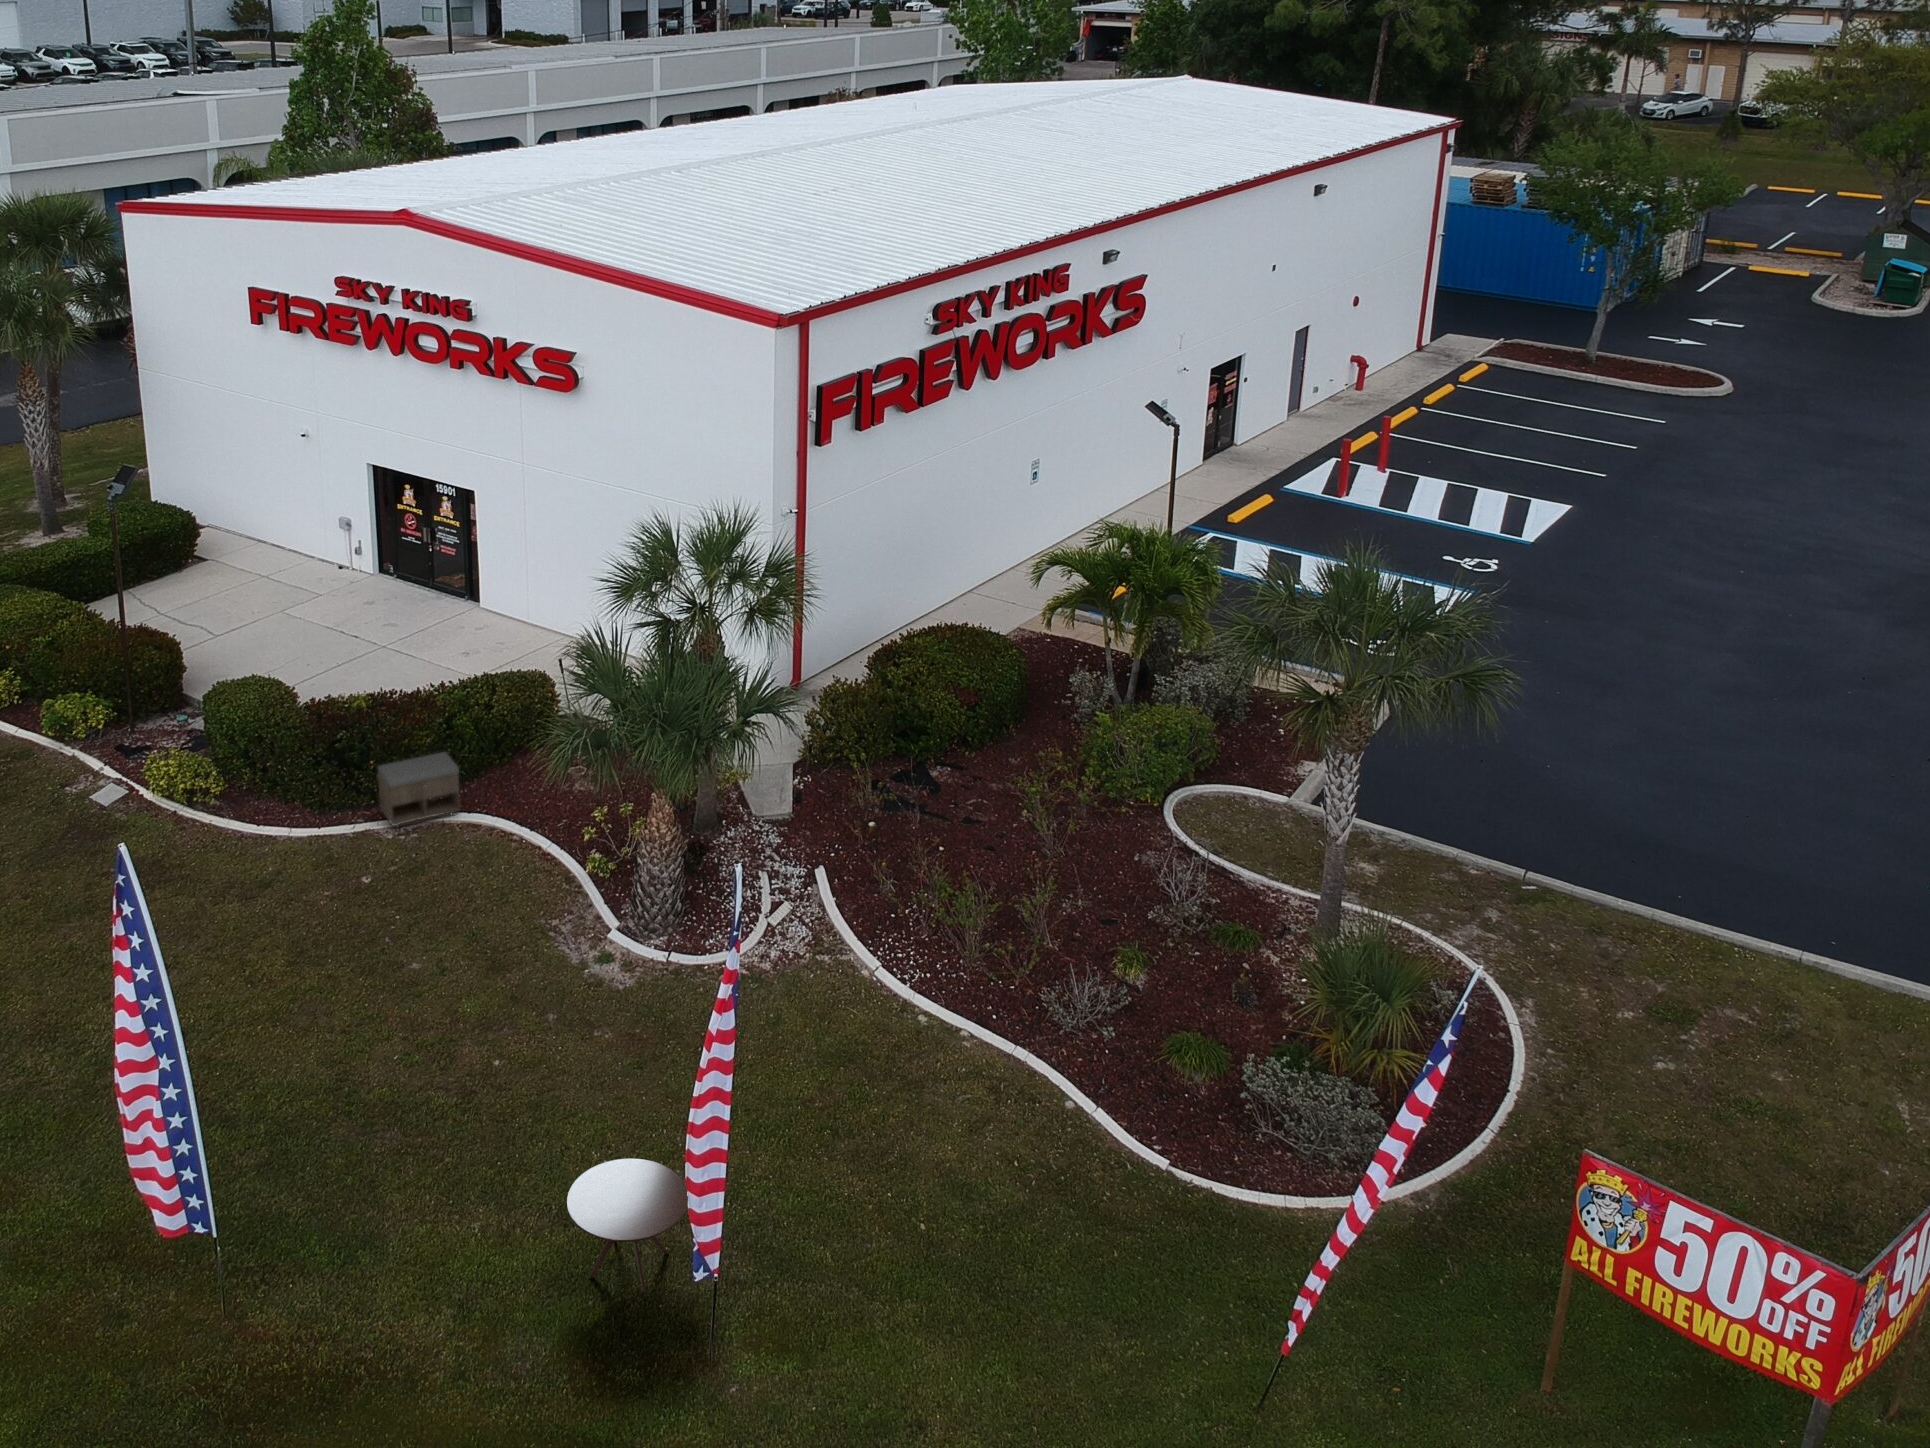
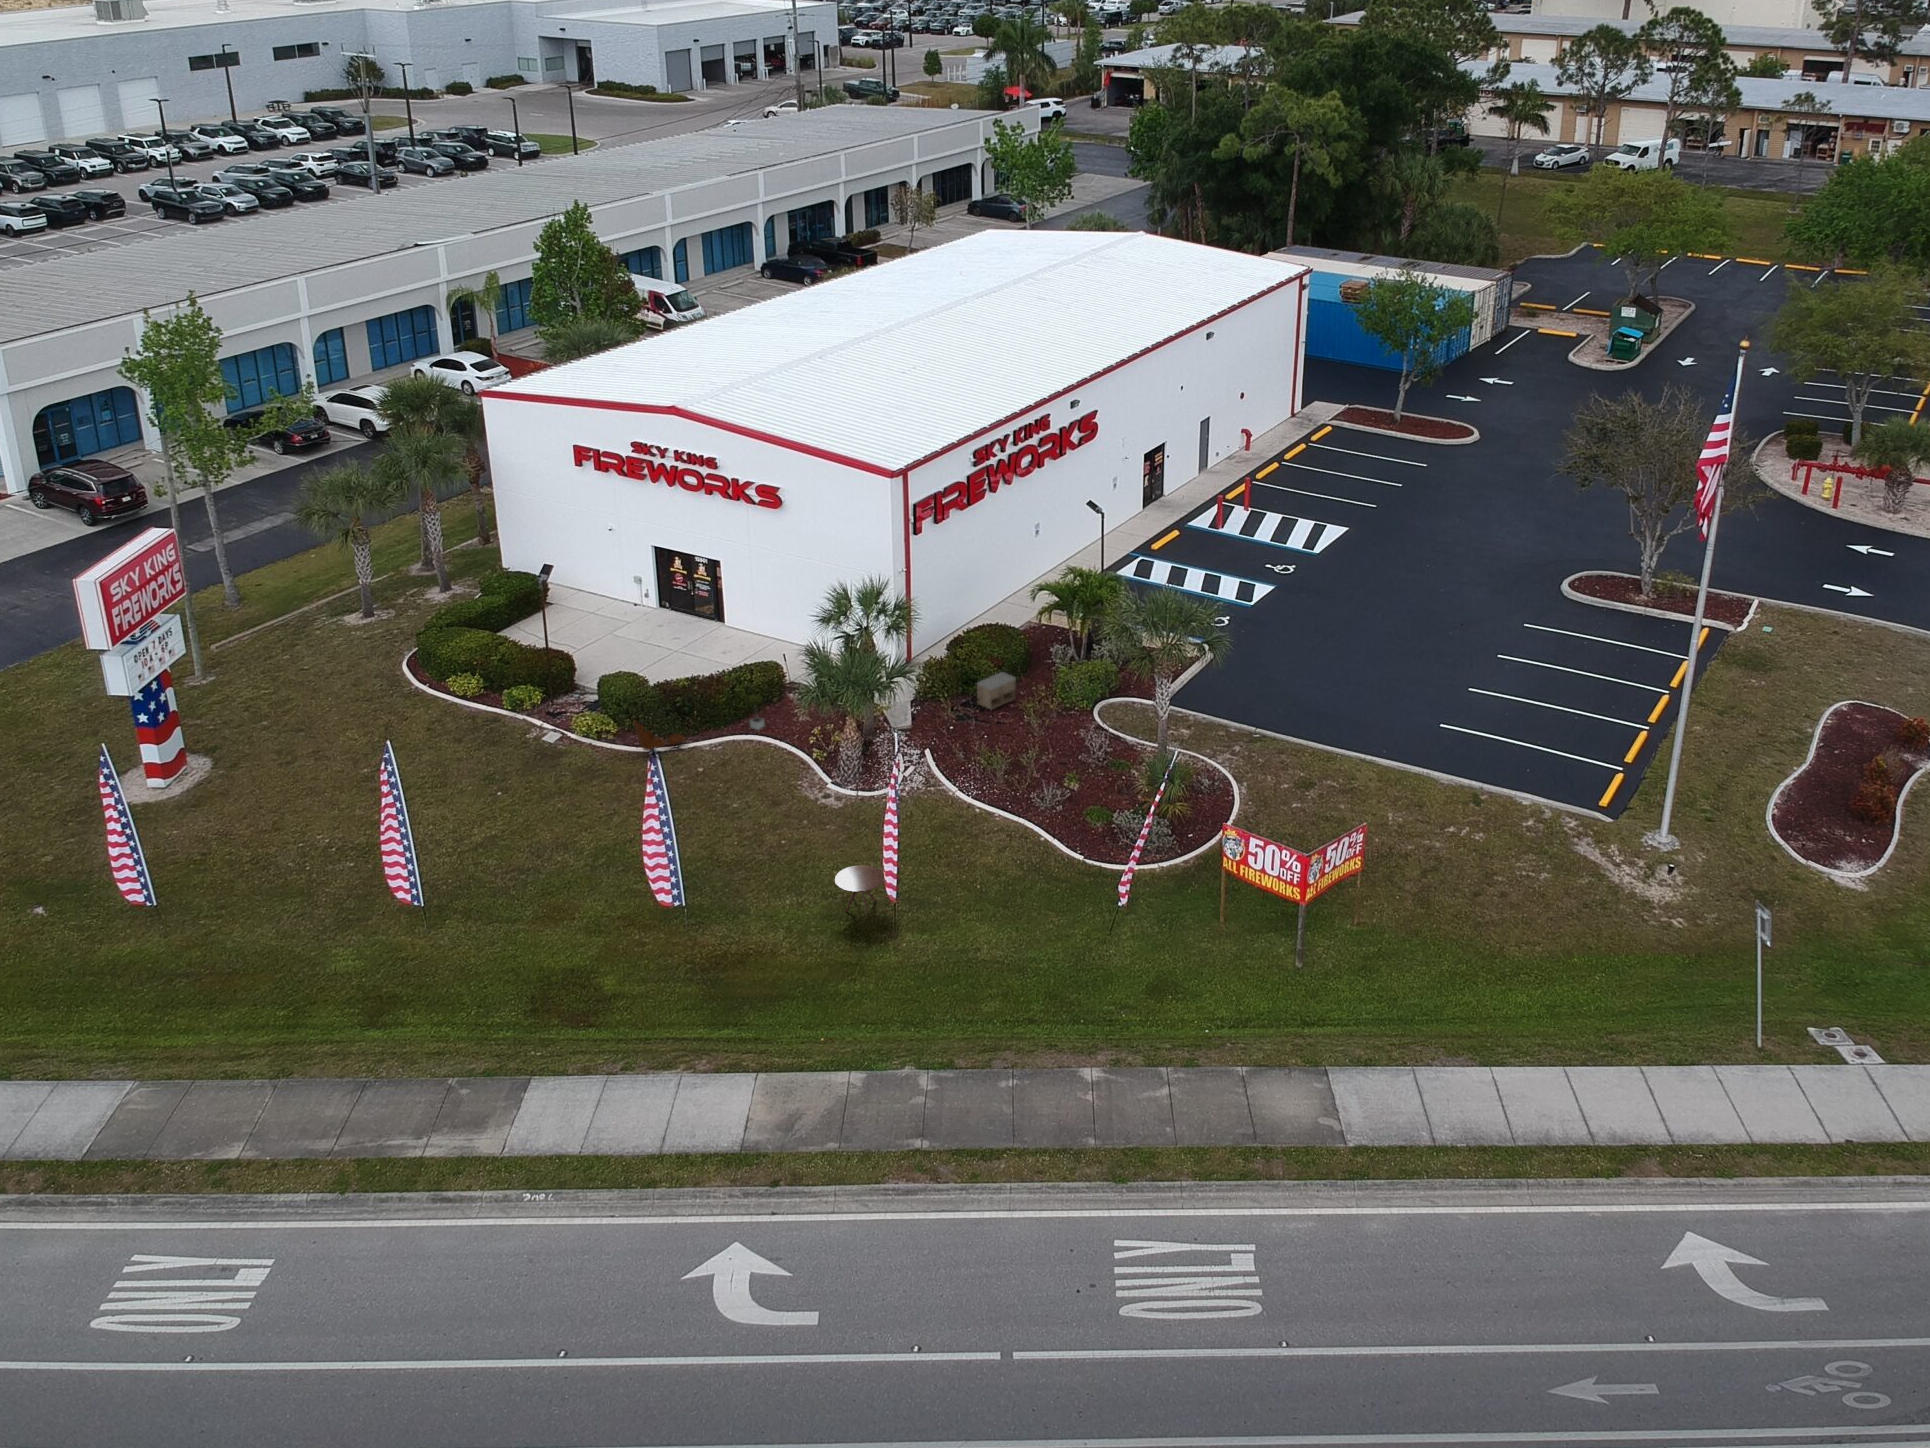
potted tree: none [470,730,506,800] -> present [746,695,764,730]
storage bench: present [378,752,460,827] -> present [977,672,1016,710]
lounge chair: none [240,766,347,849] -> present [634,721,686,756]

